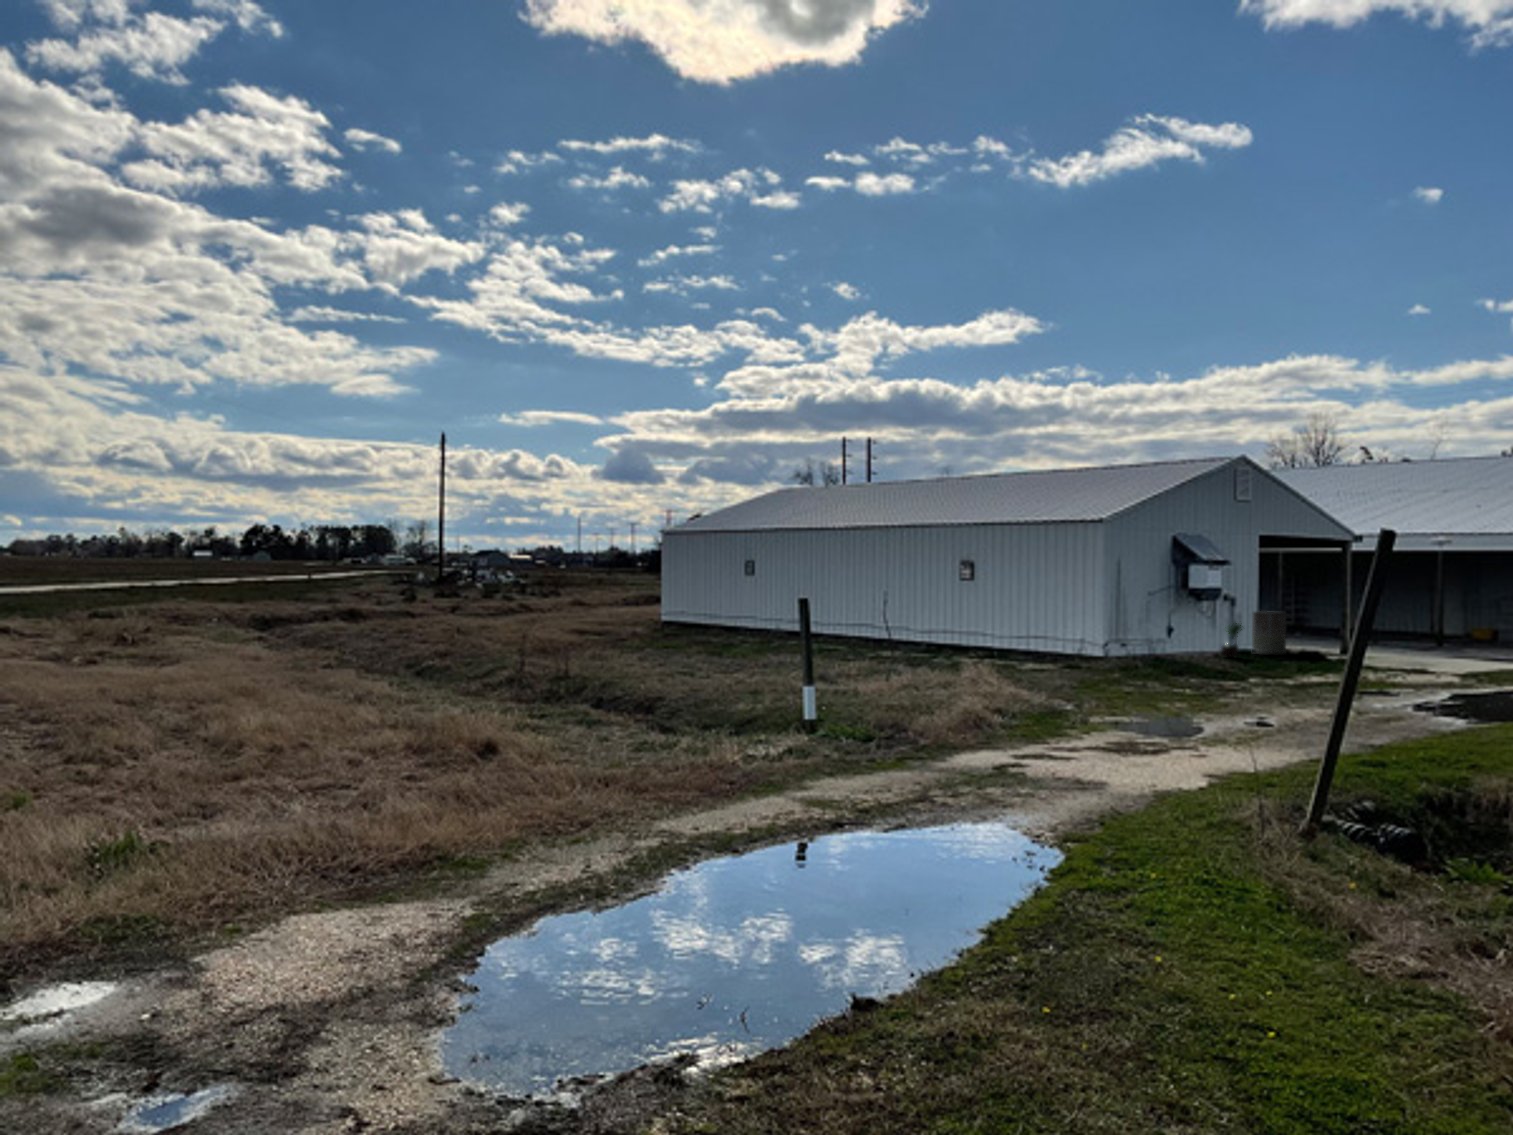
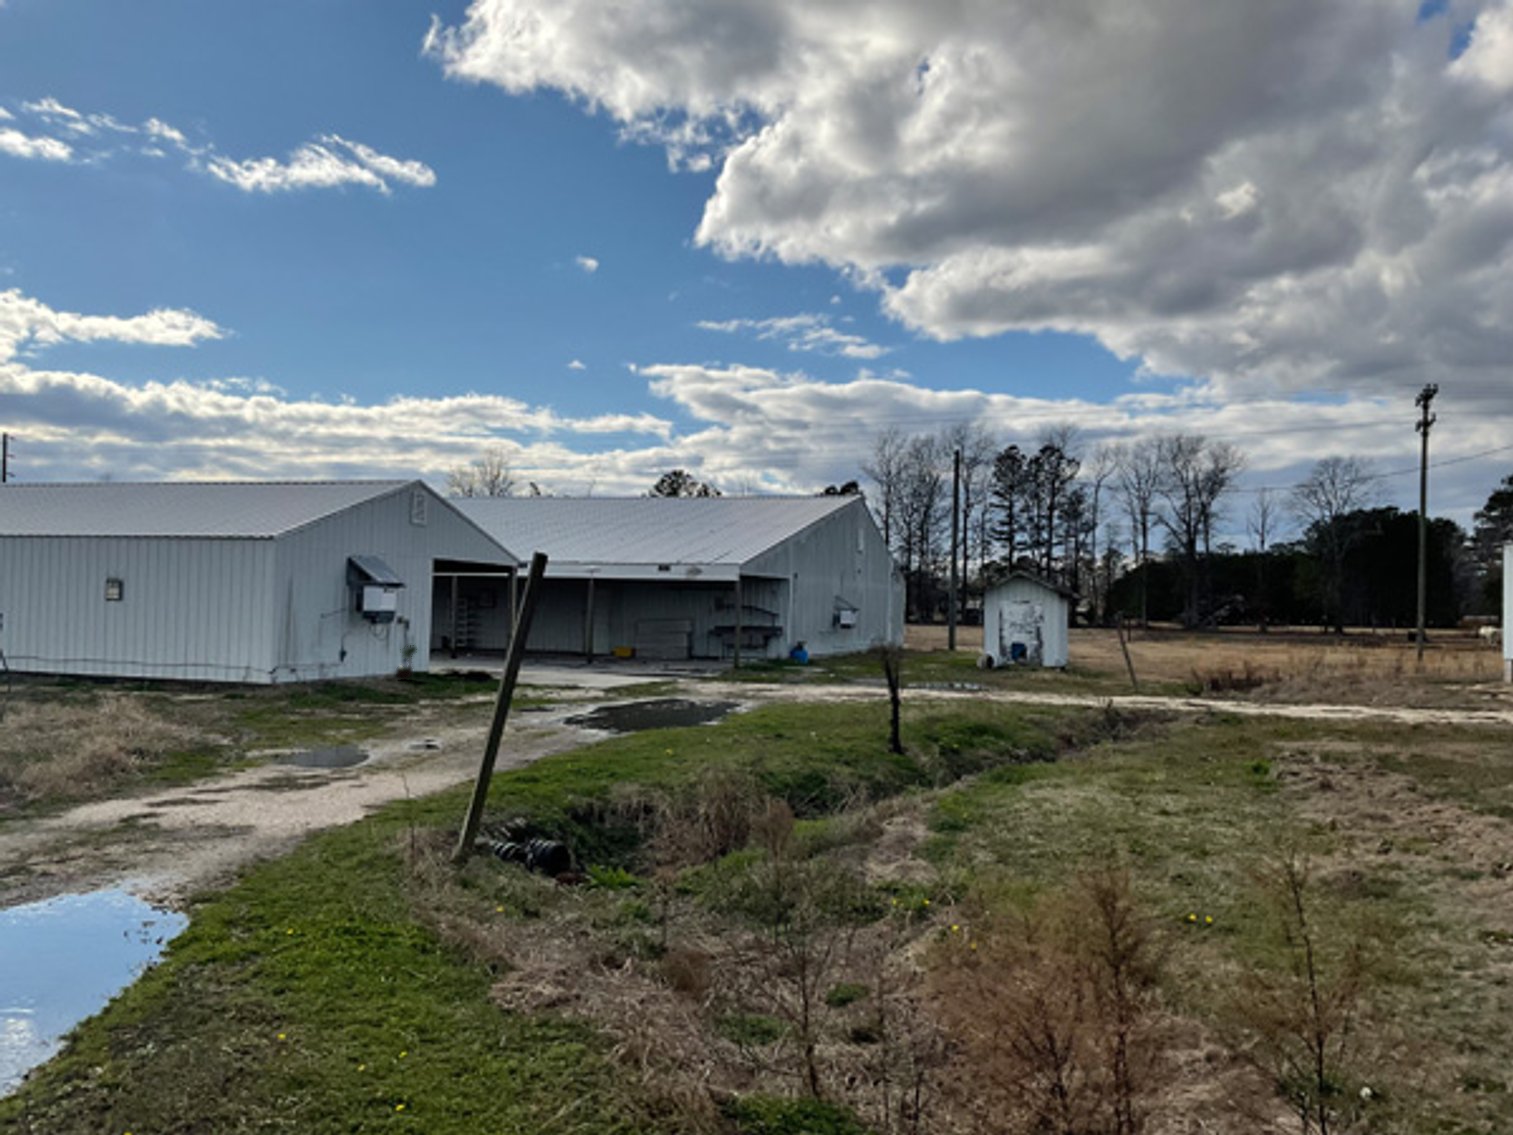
trash can: present [1252,611,1286,655] -> none [425,634,459,677]

